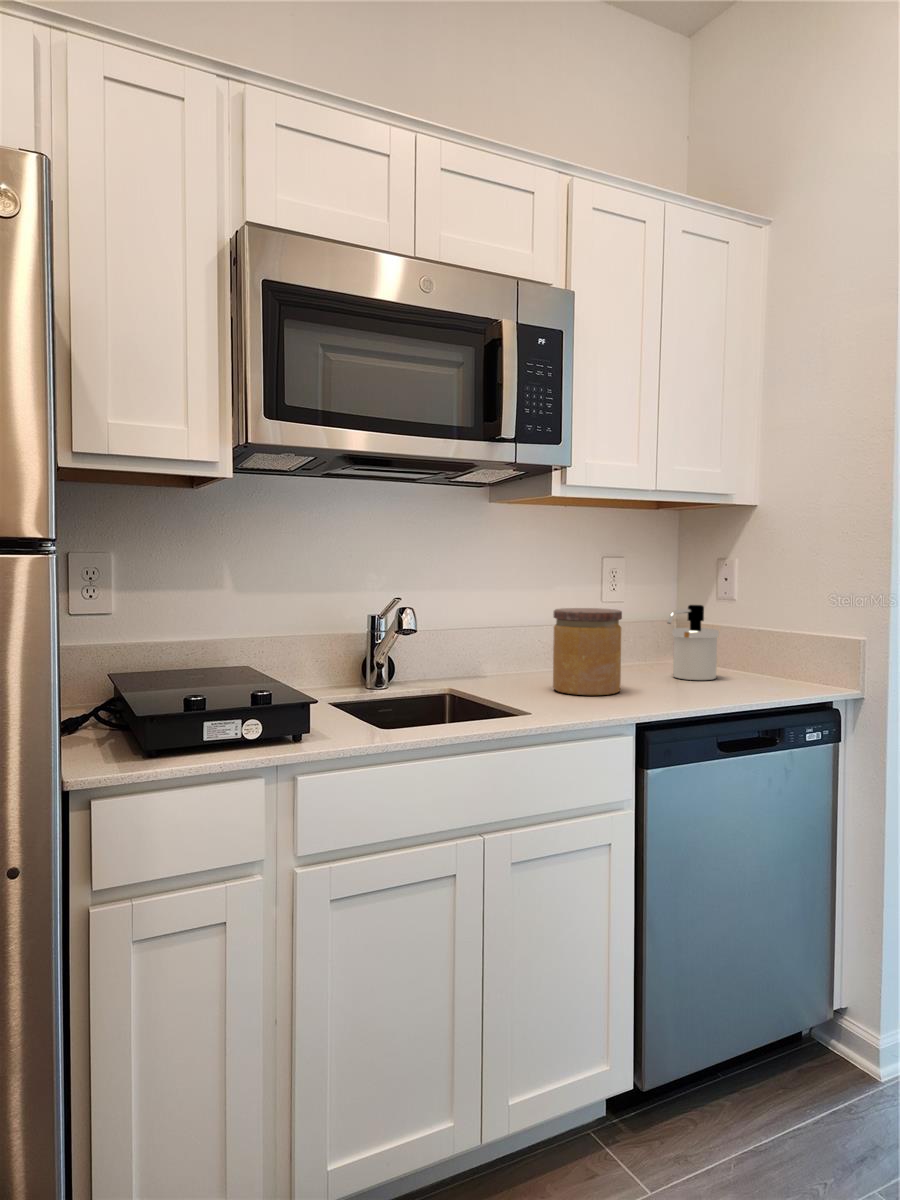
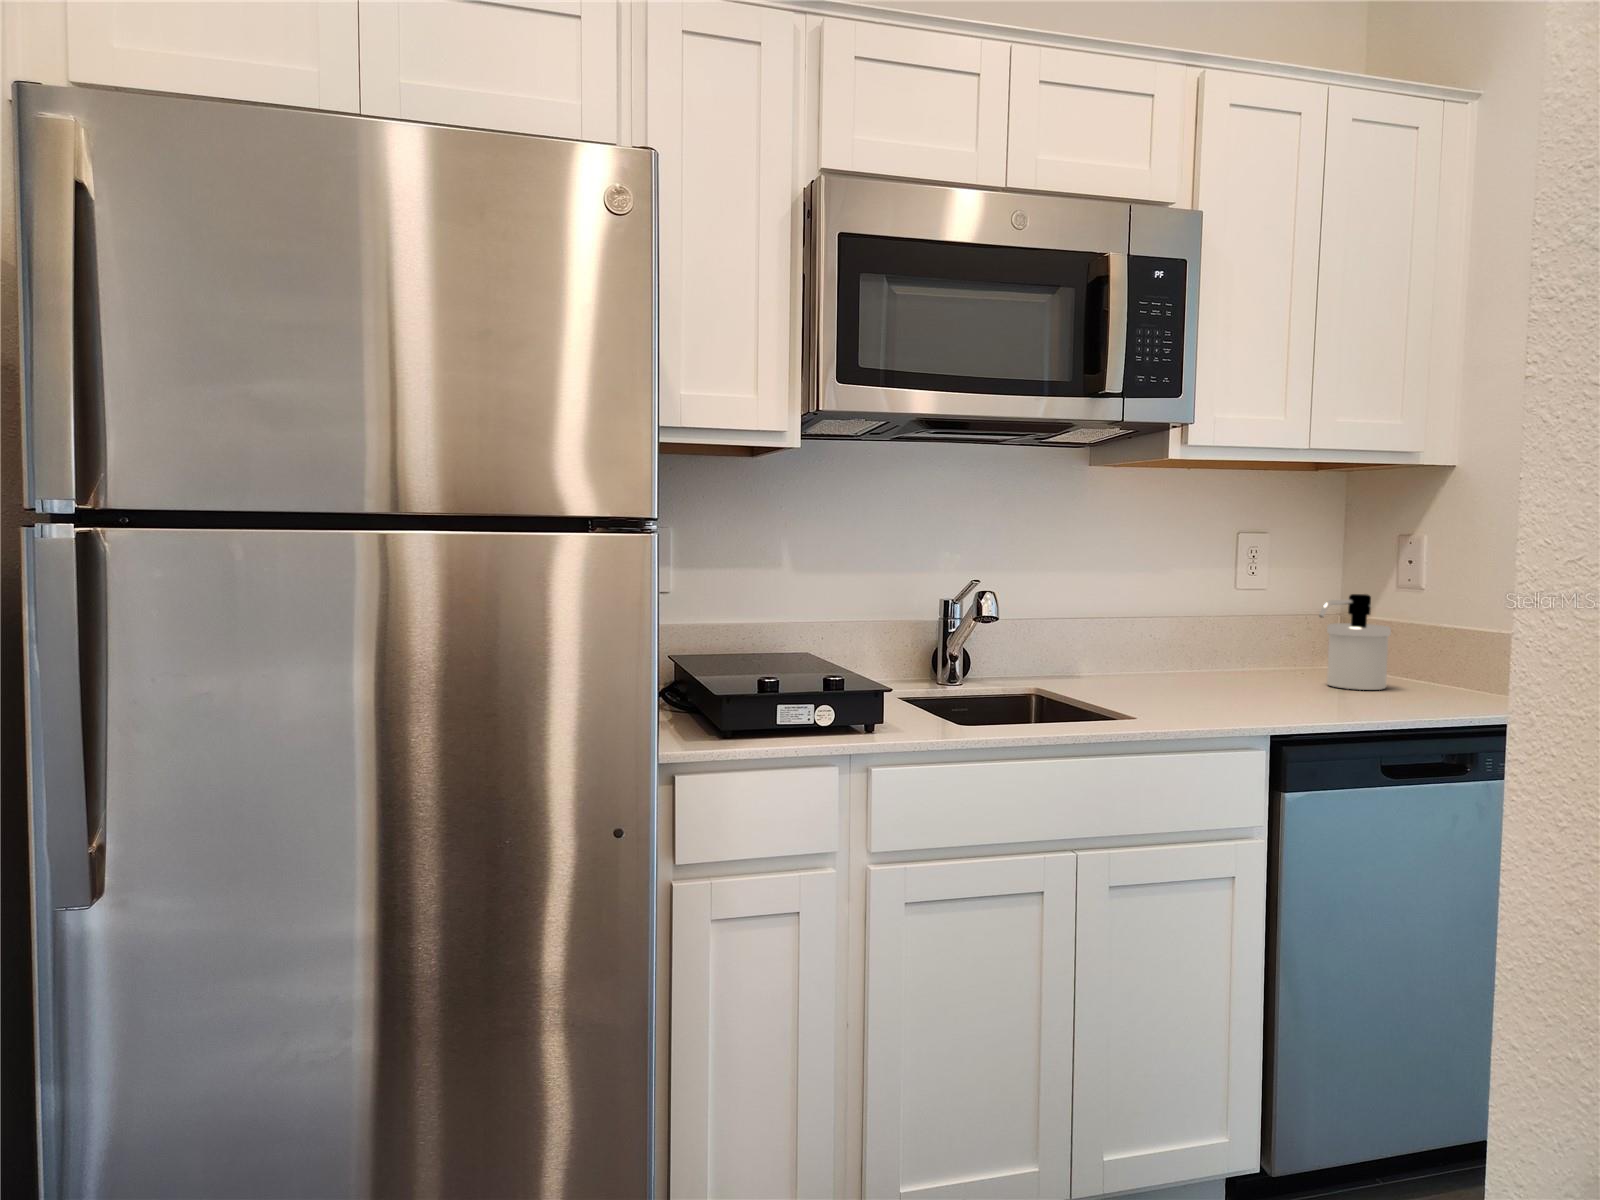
jar: present [553,608,622,695] -> none [1166,595,1256,701]

